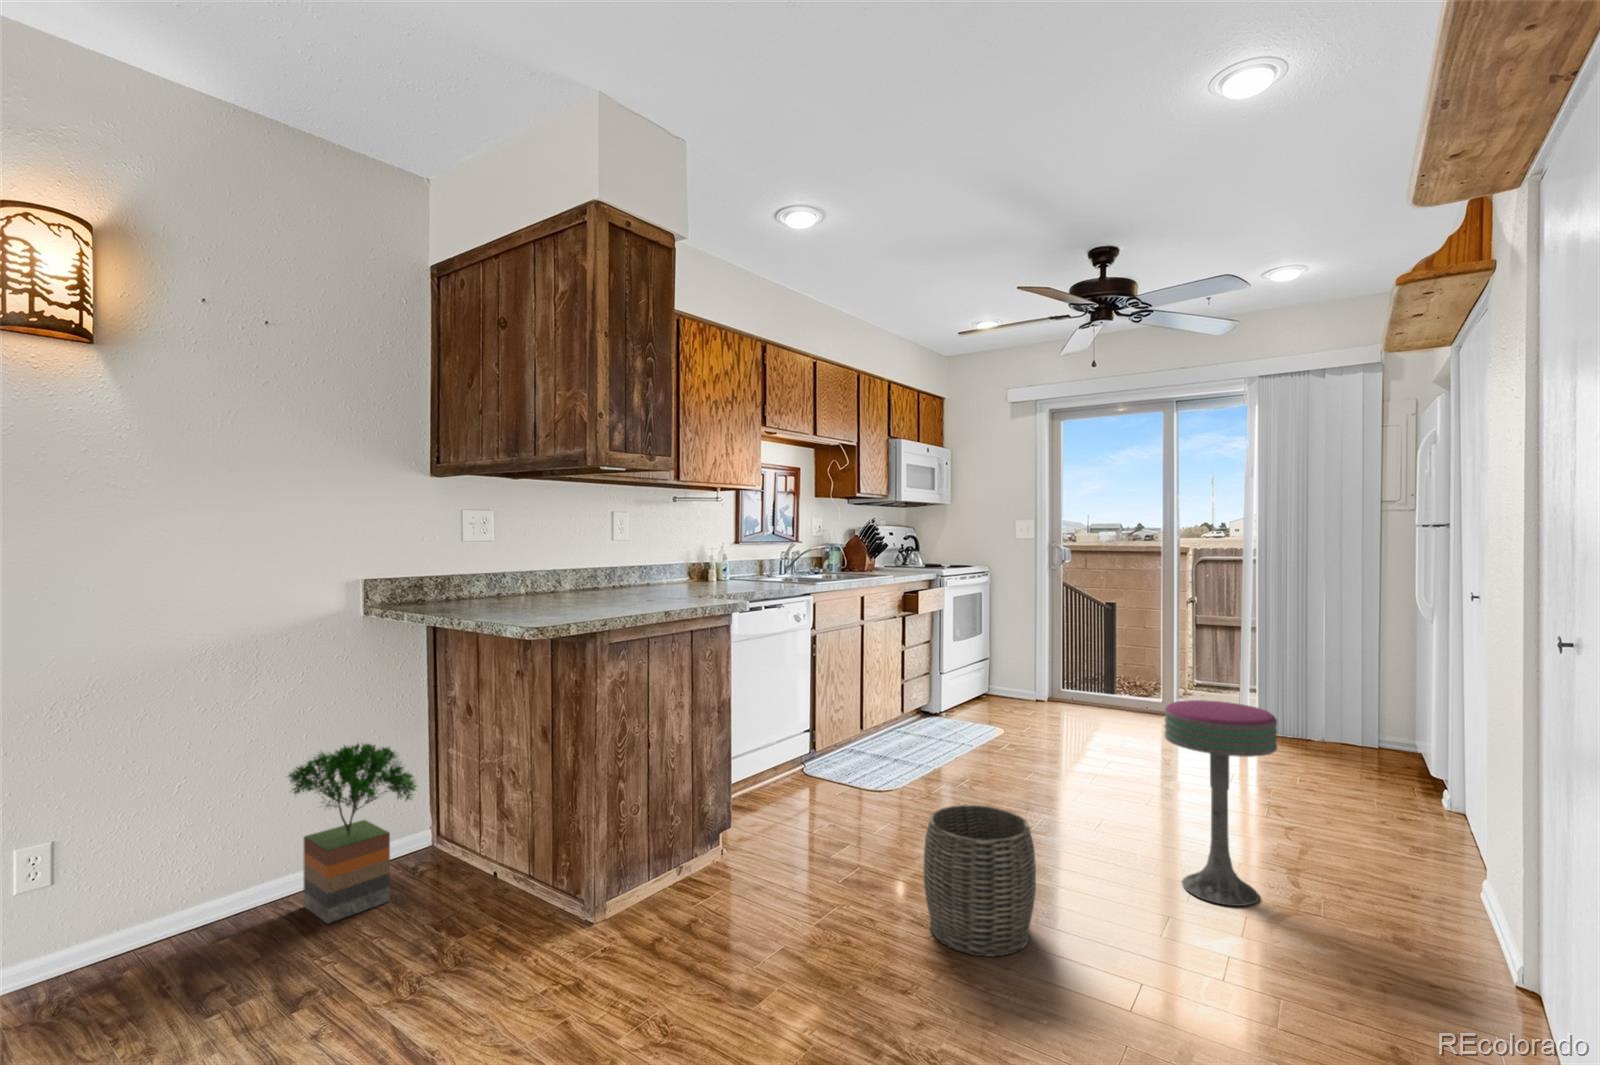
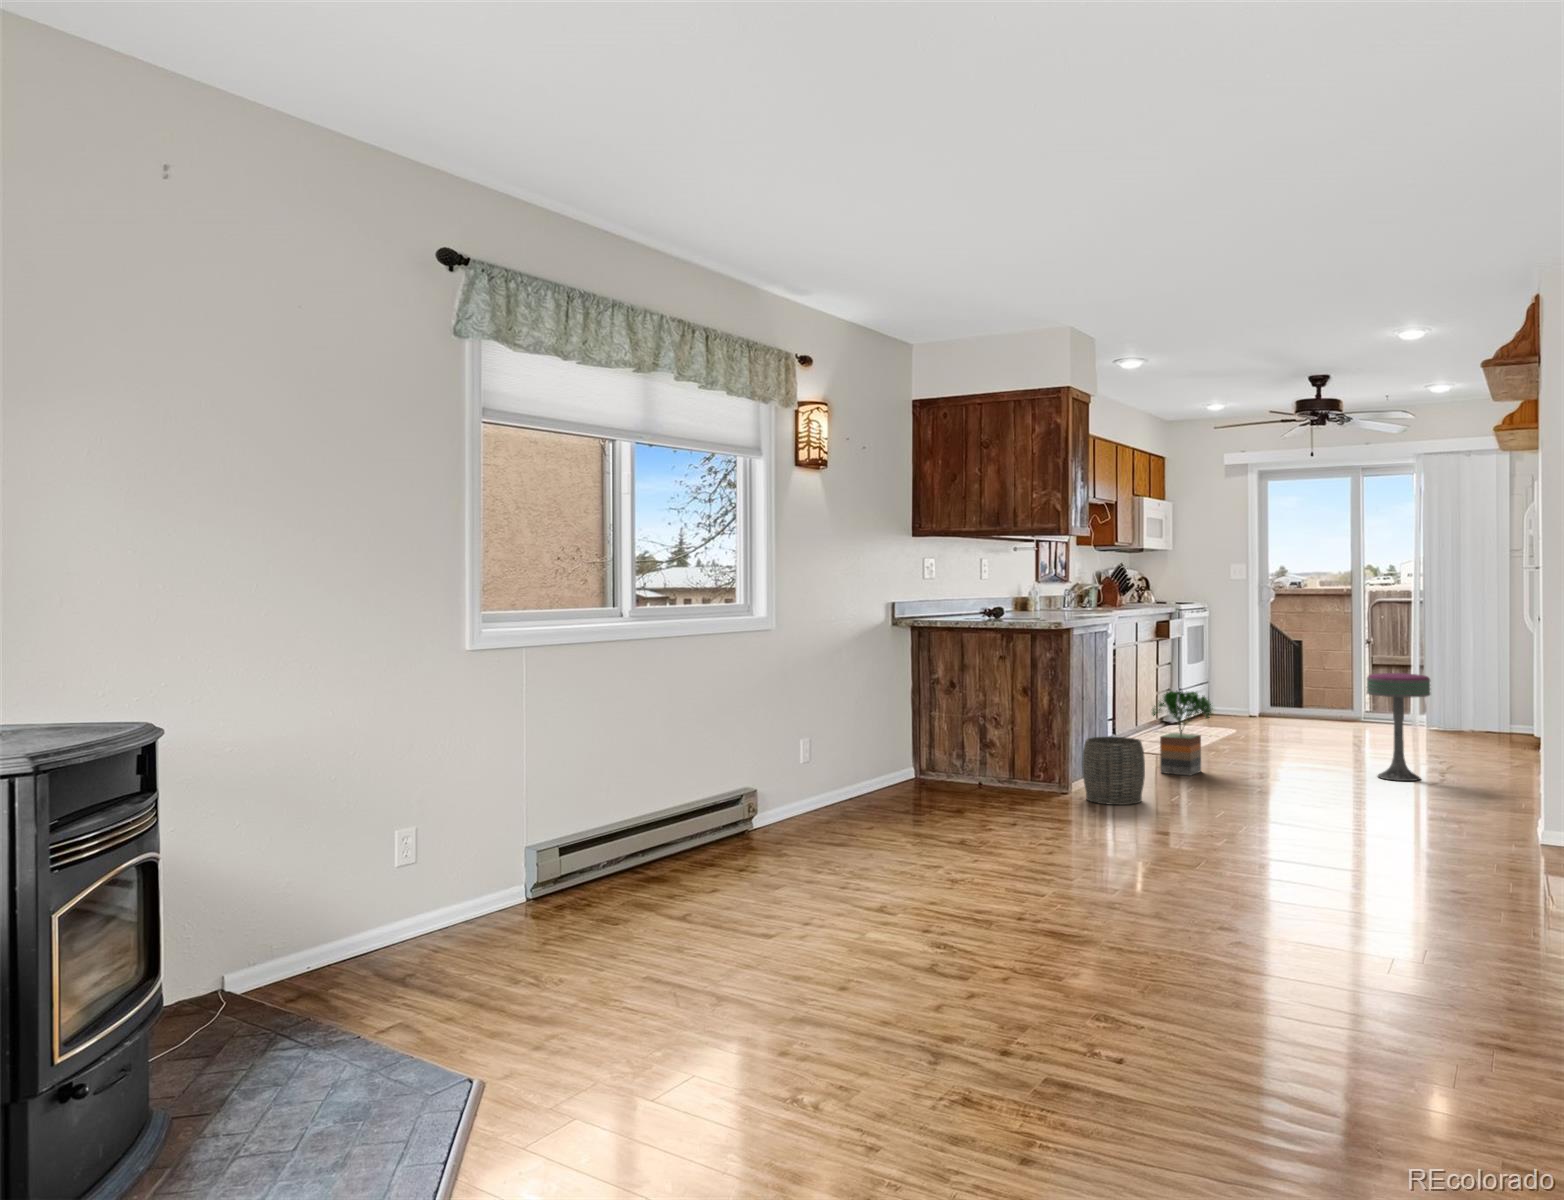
potted tree: present [288,744,416,924] -> present [1152,691,1213,776]
woven basket: present [924,805,1036,956] -> present [1082,737,1145,805]

